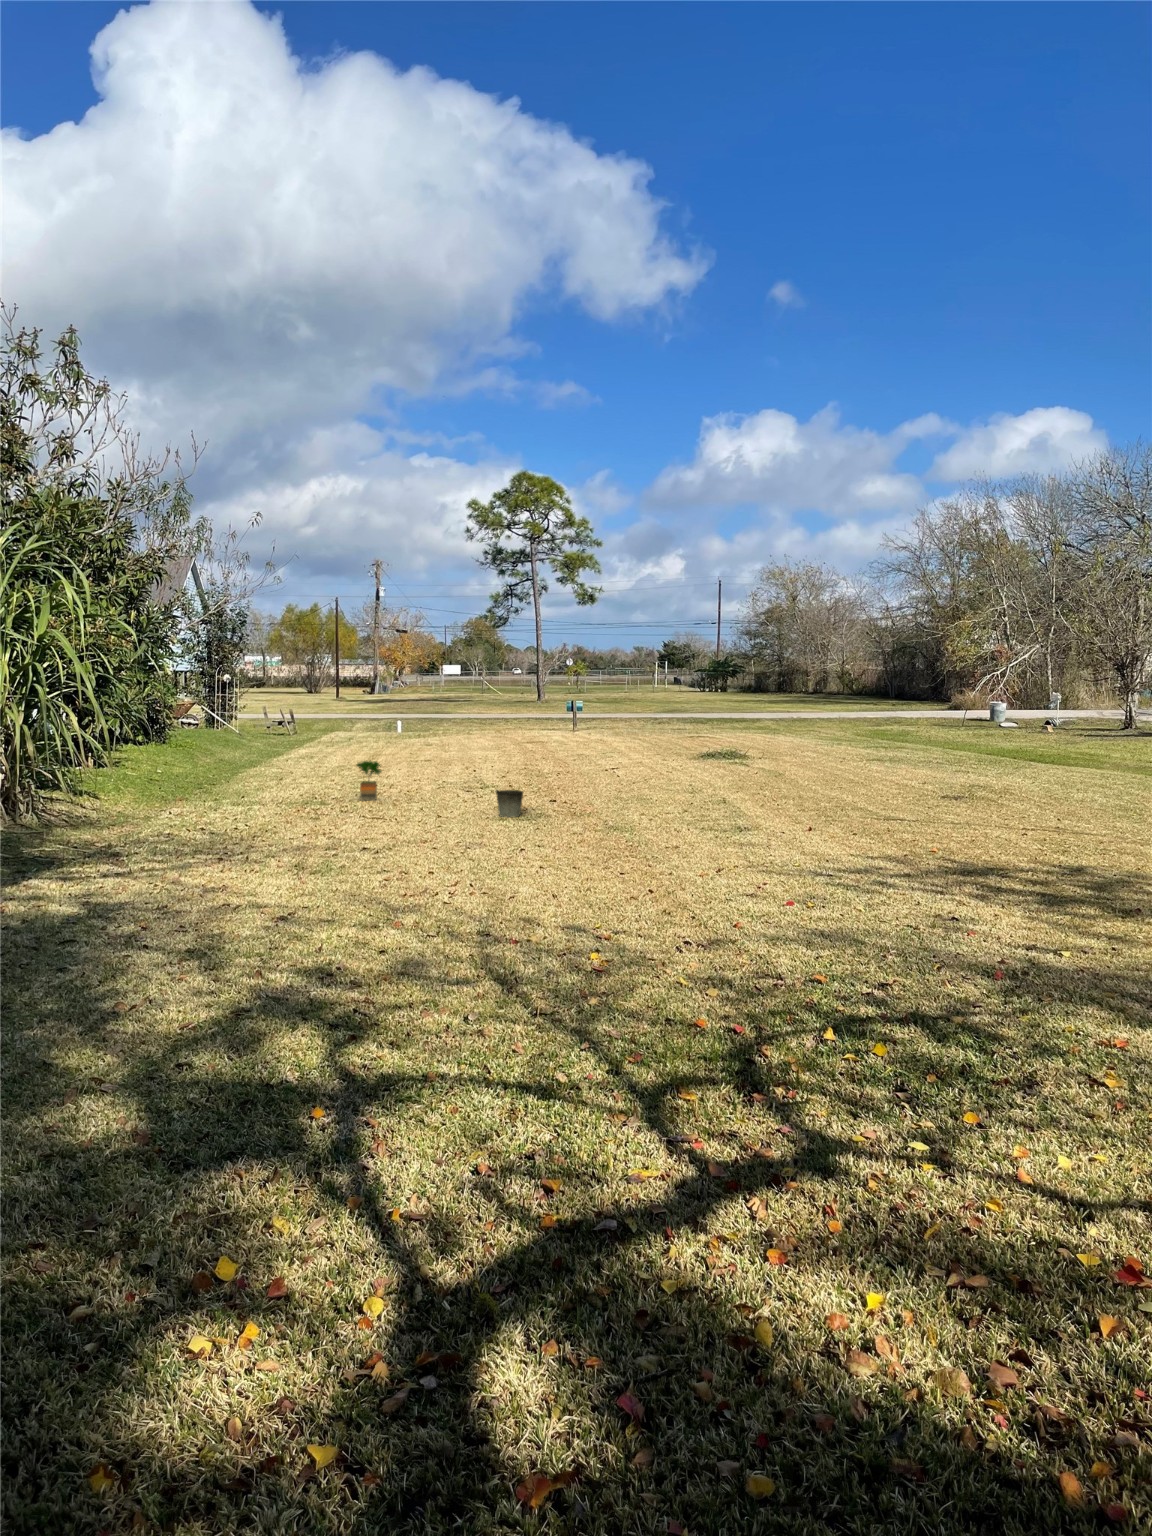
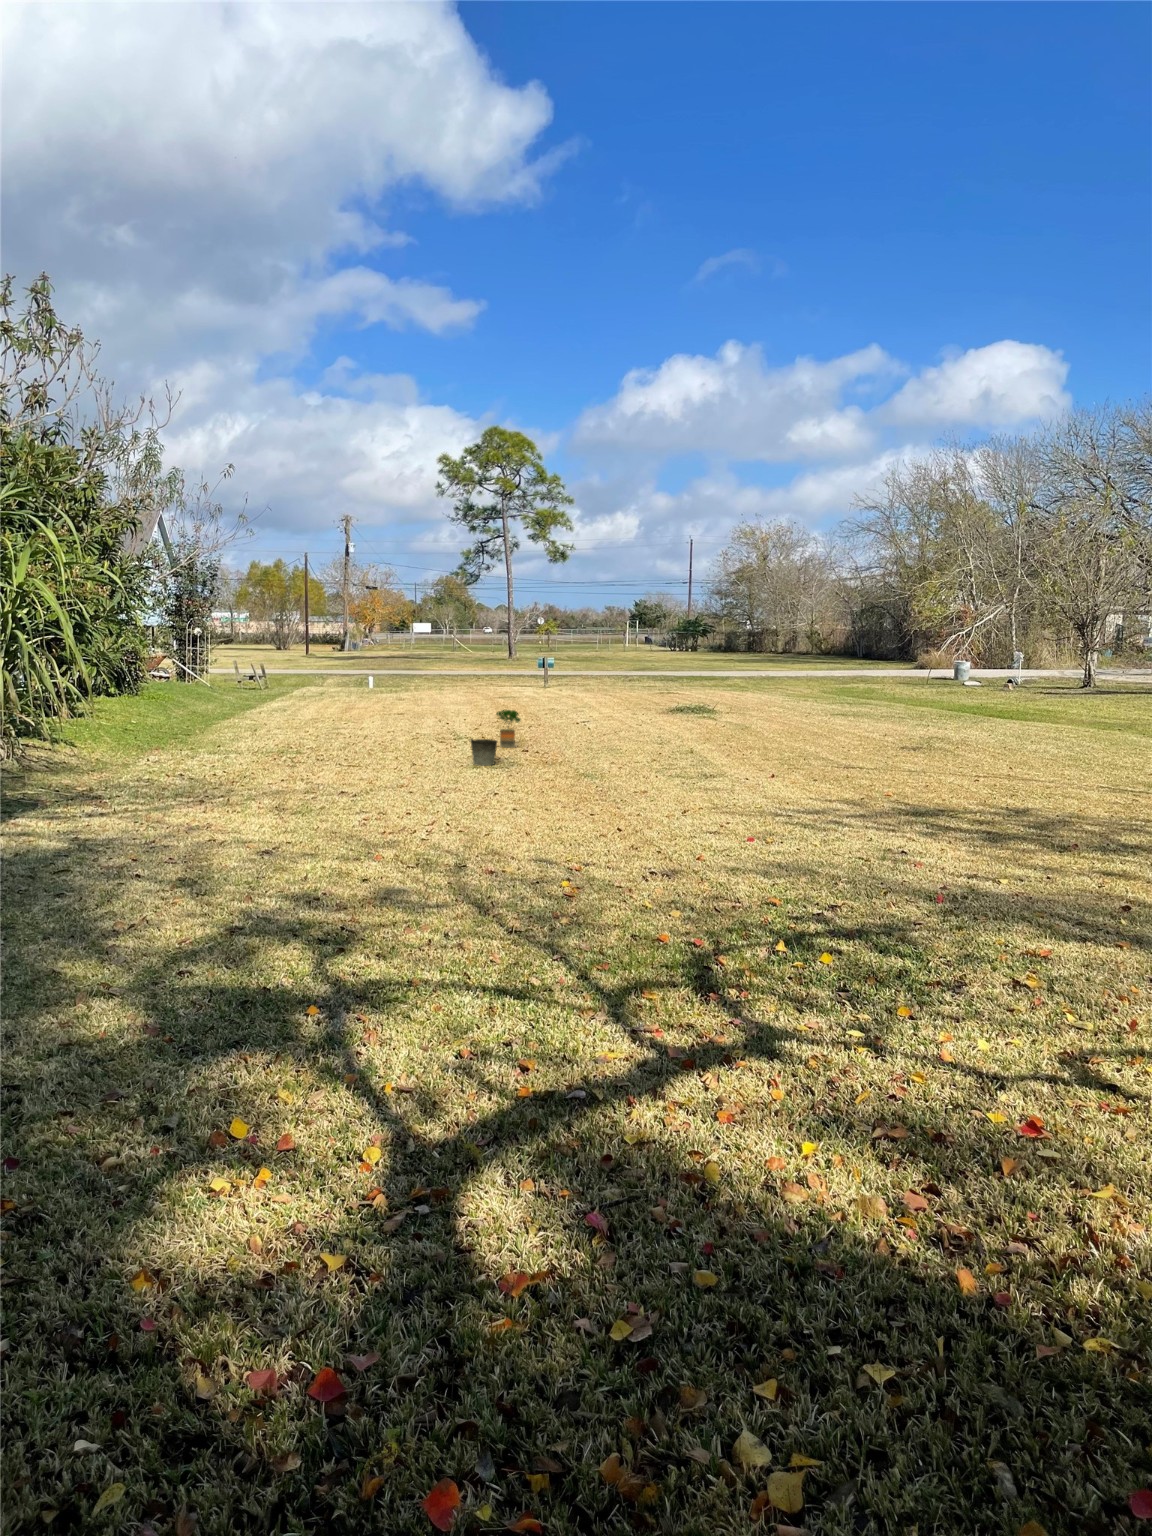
potted tree: present [357,761,382,801] -> present [496,710,520,748]

